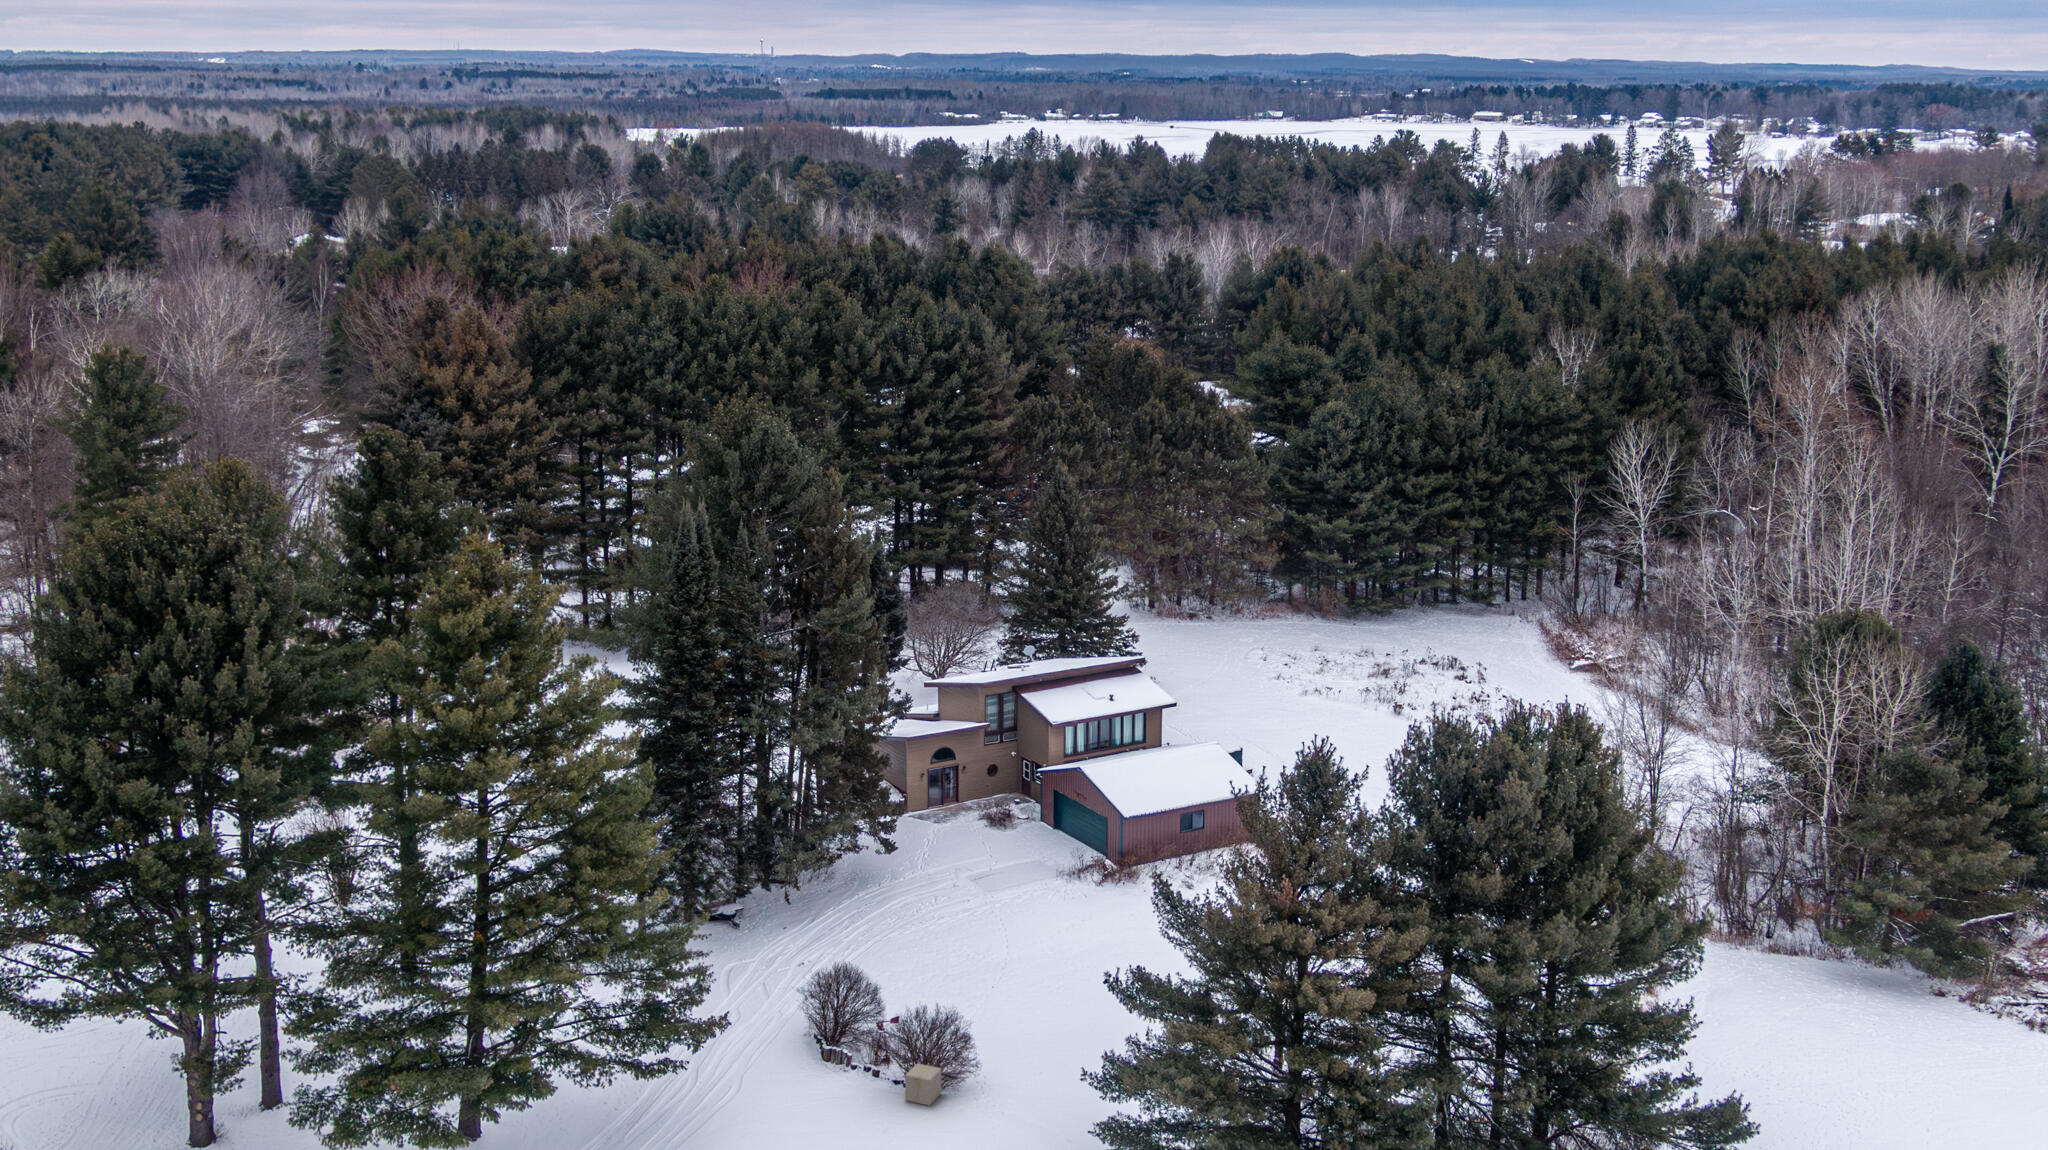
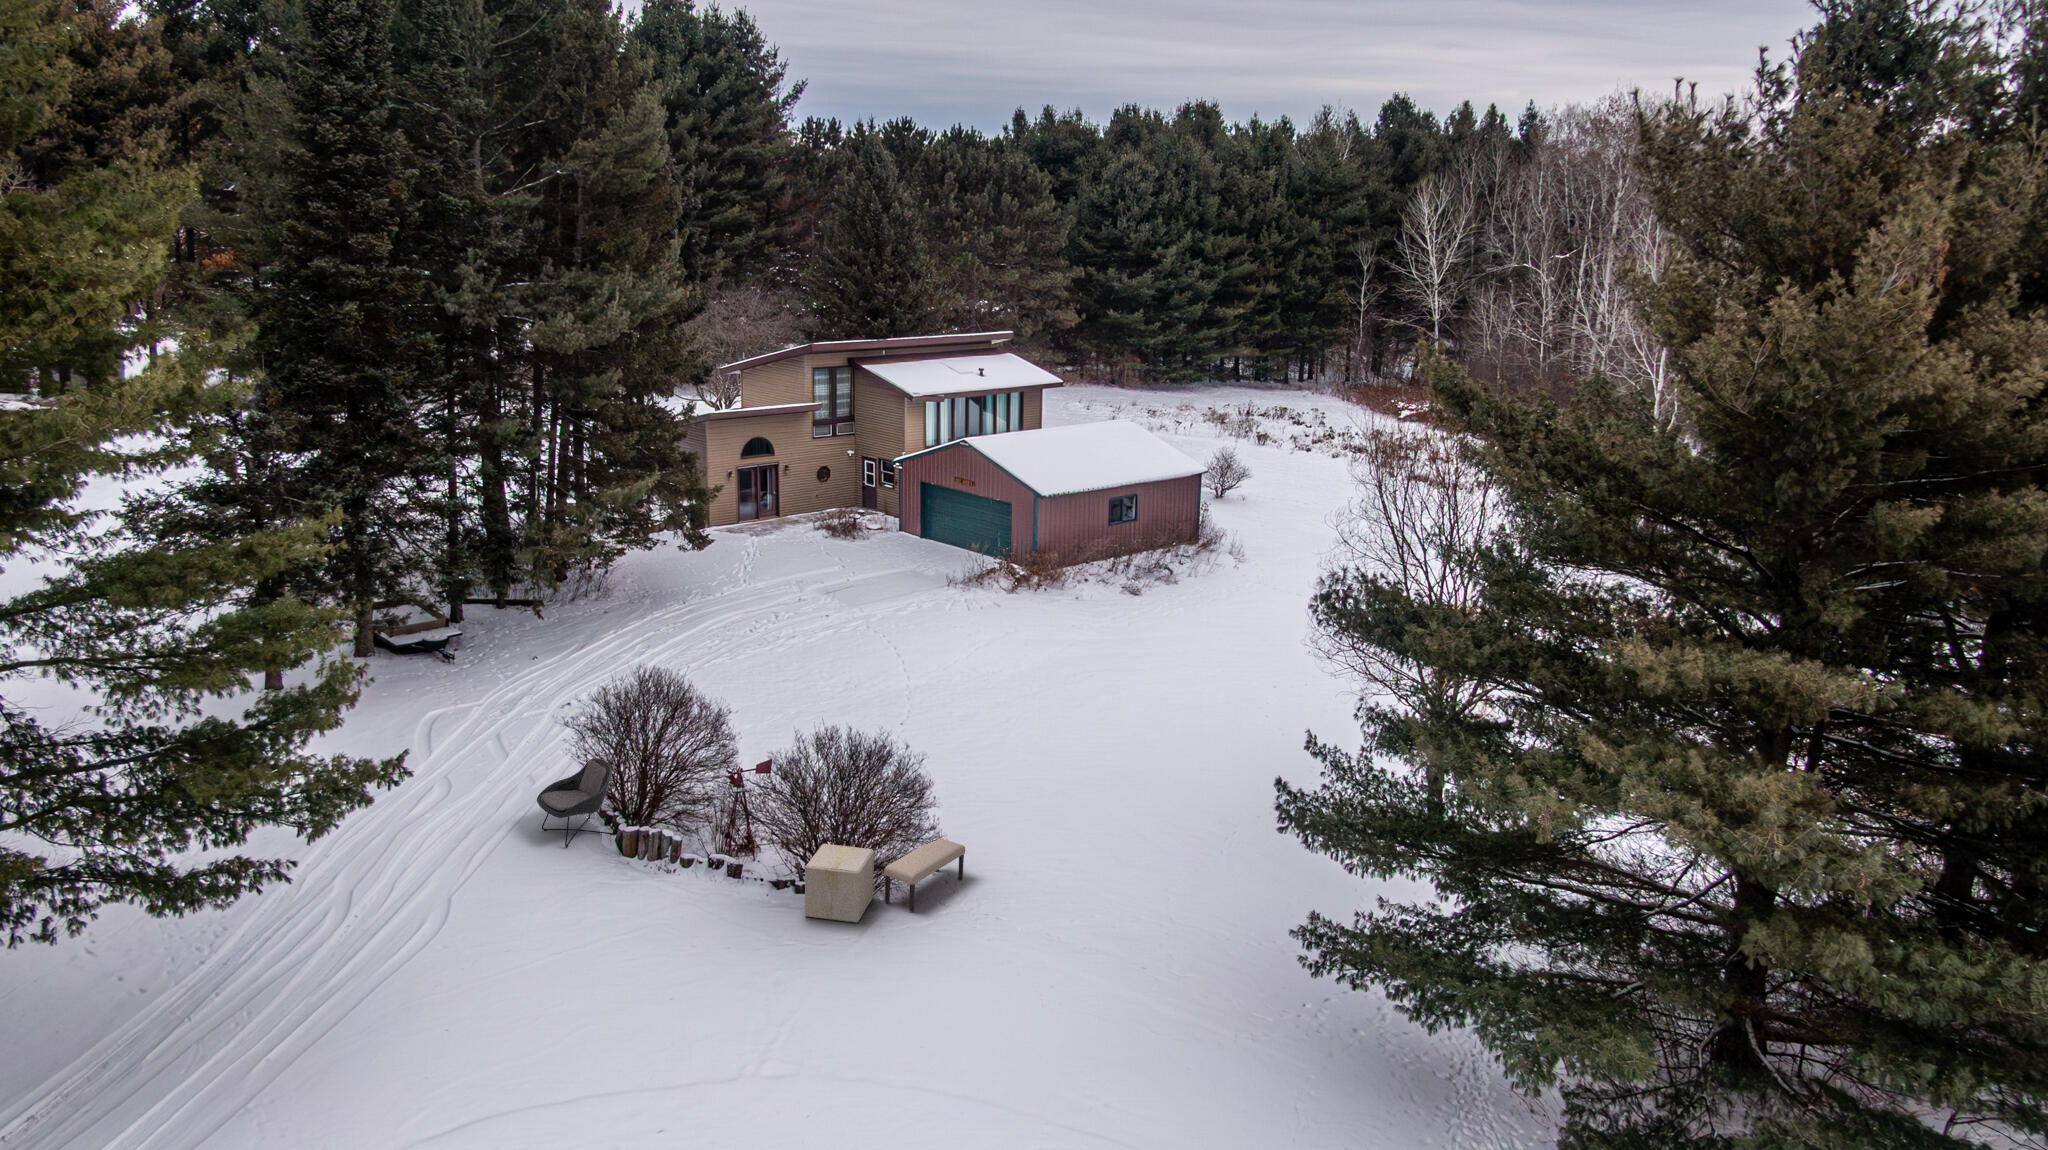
lounge chair: none [782,1007,820,1055] -> present [537,758,615,848]
bench: none [946,1064,992,1102] -> present [884,838,965,911]

